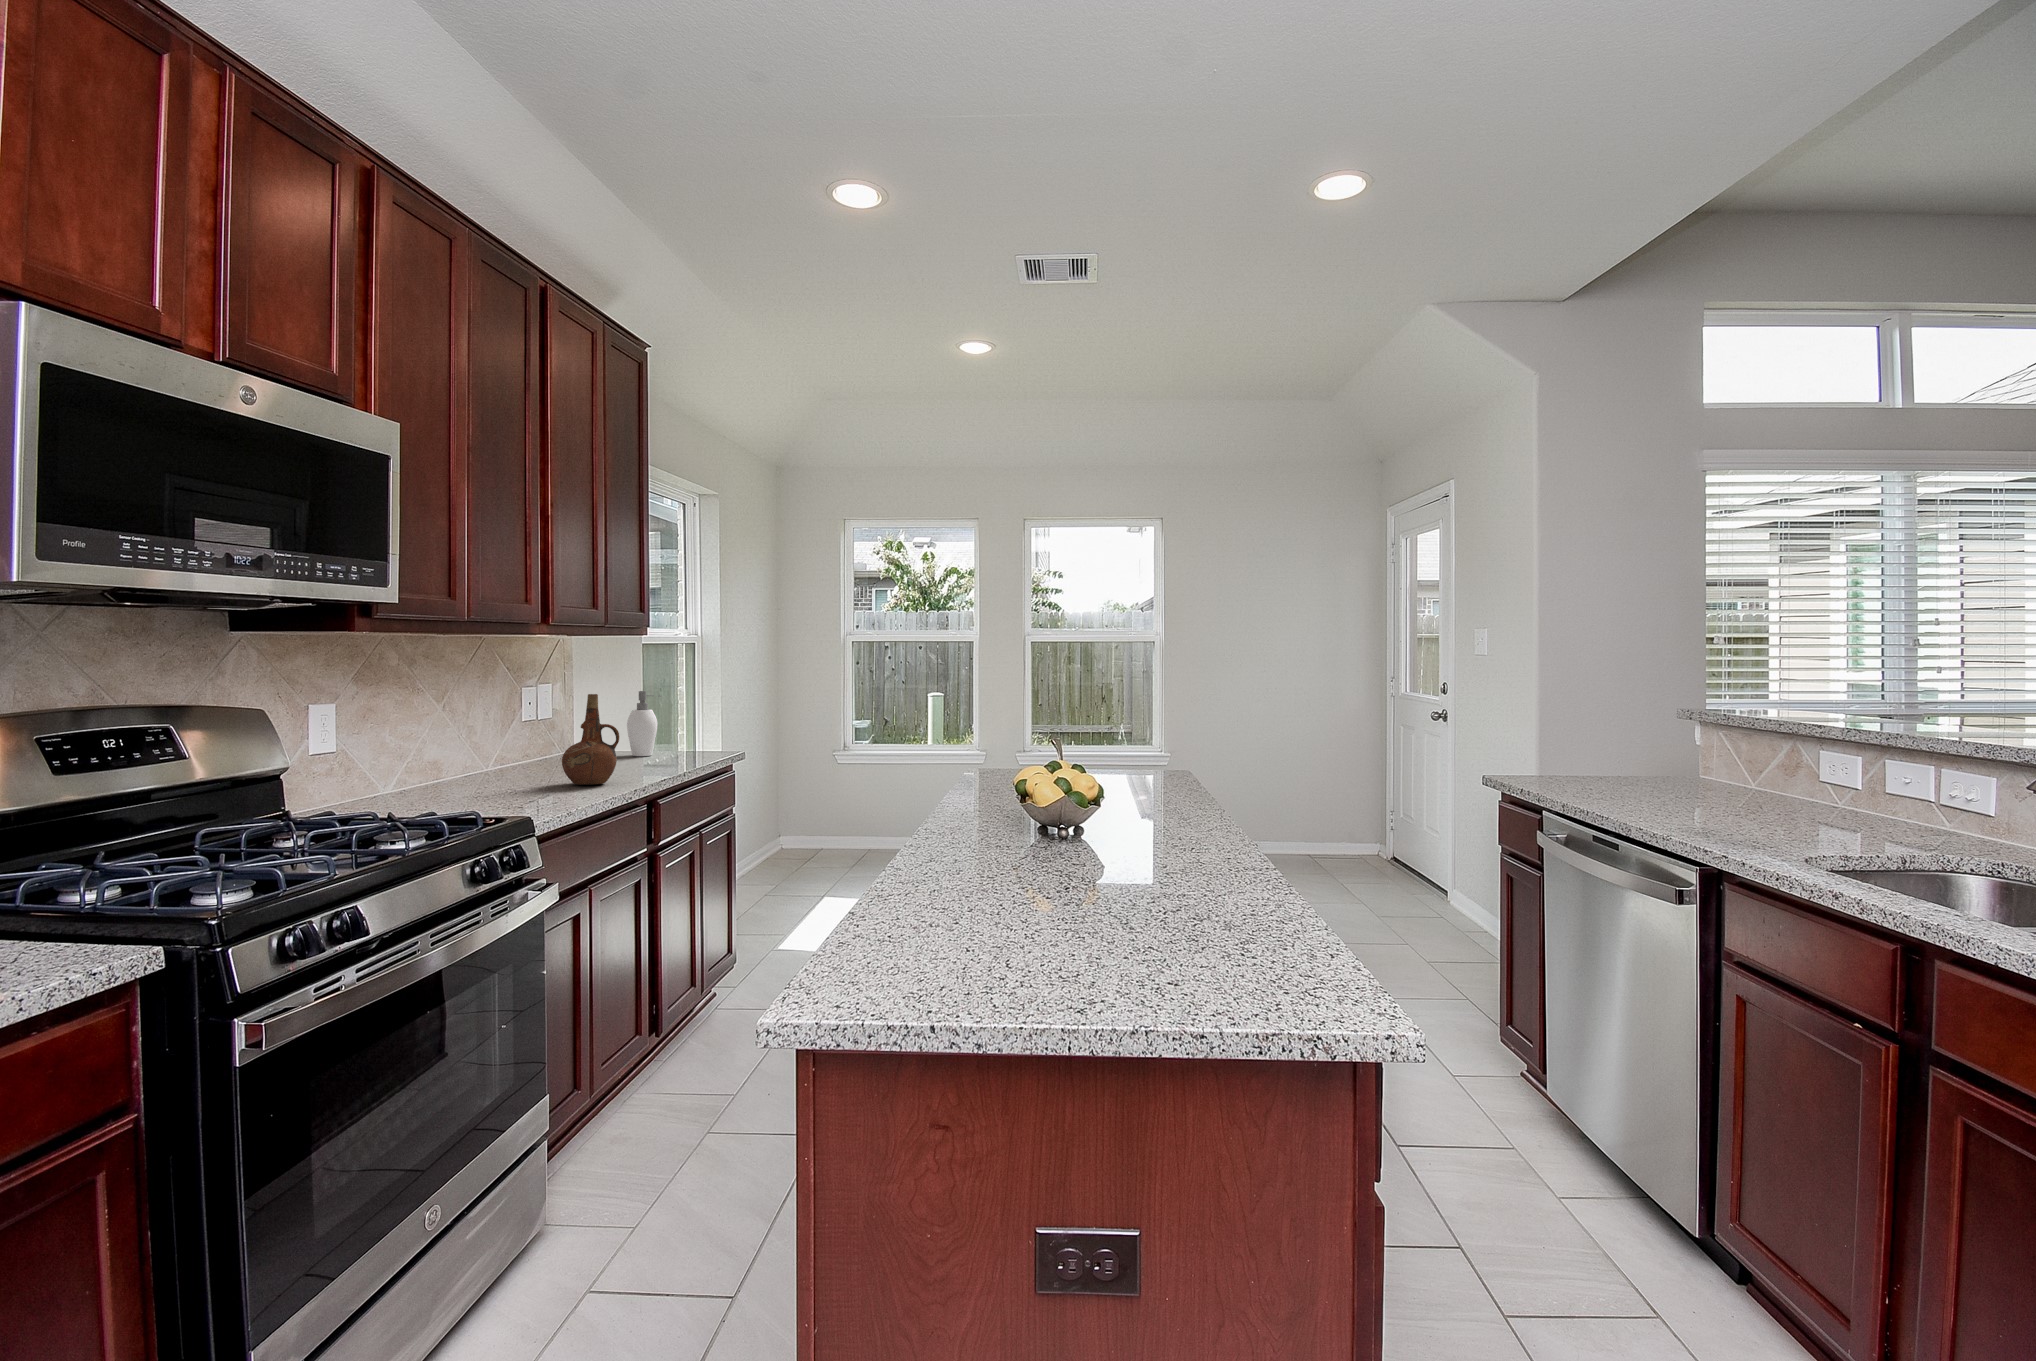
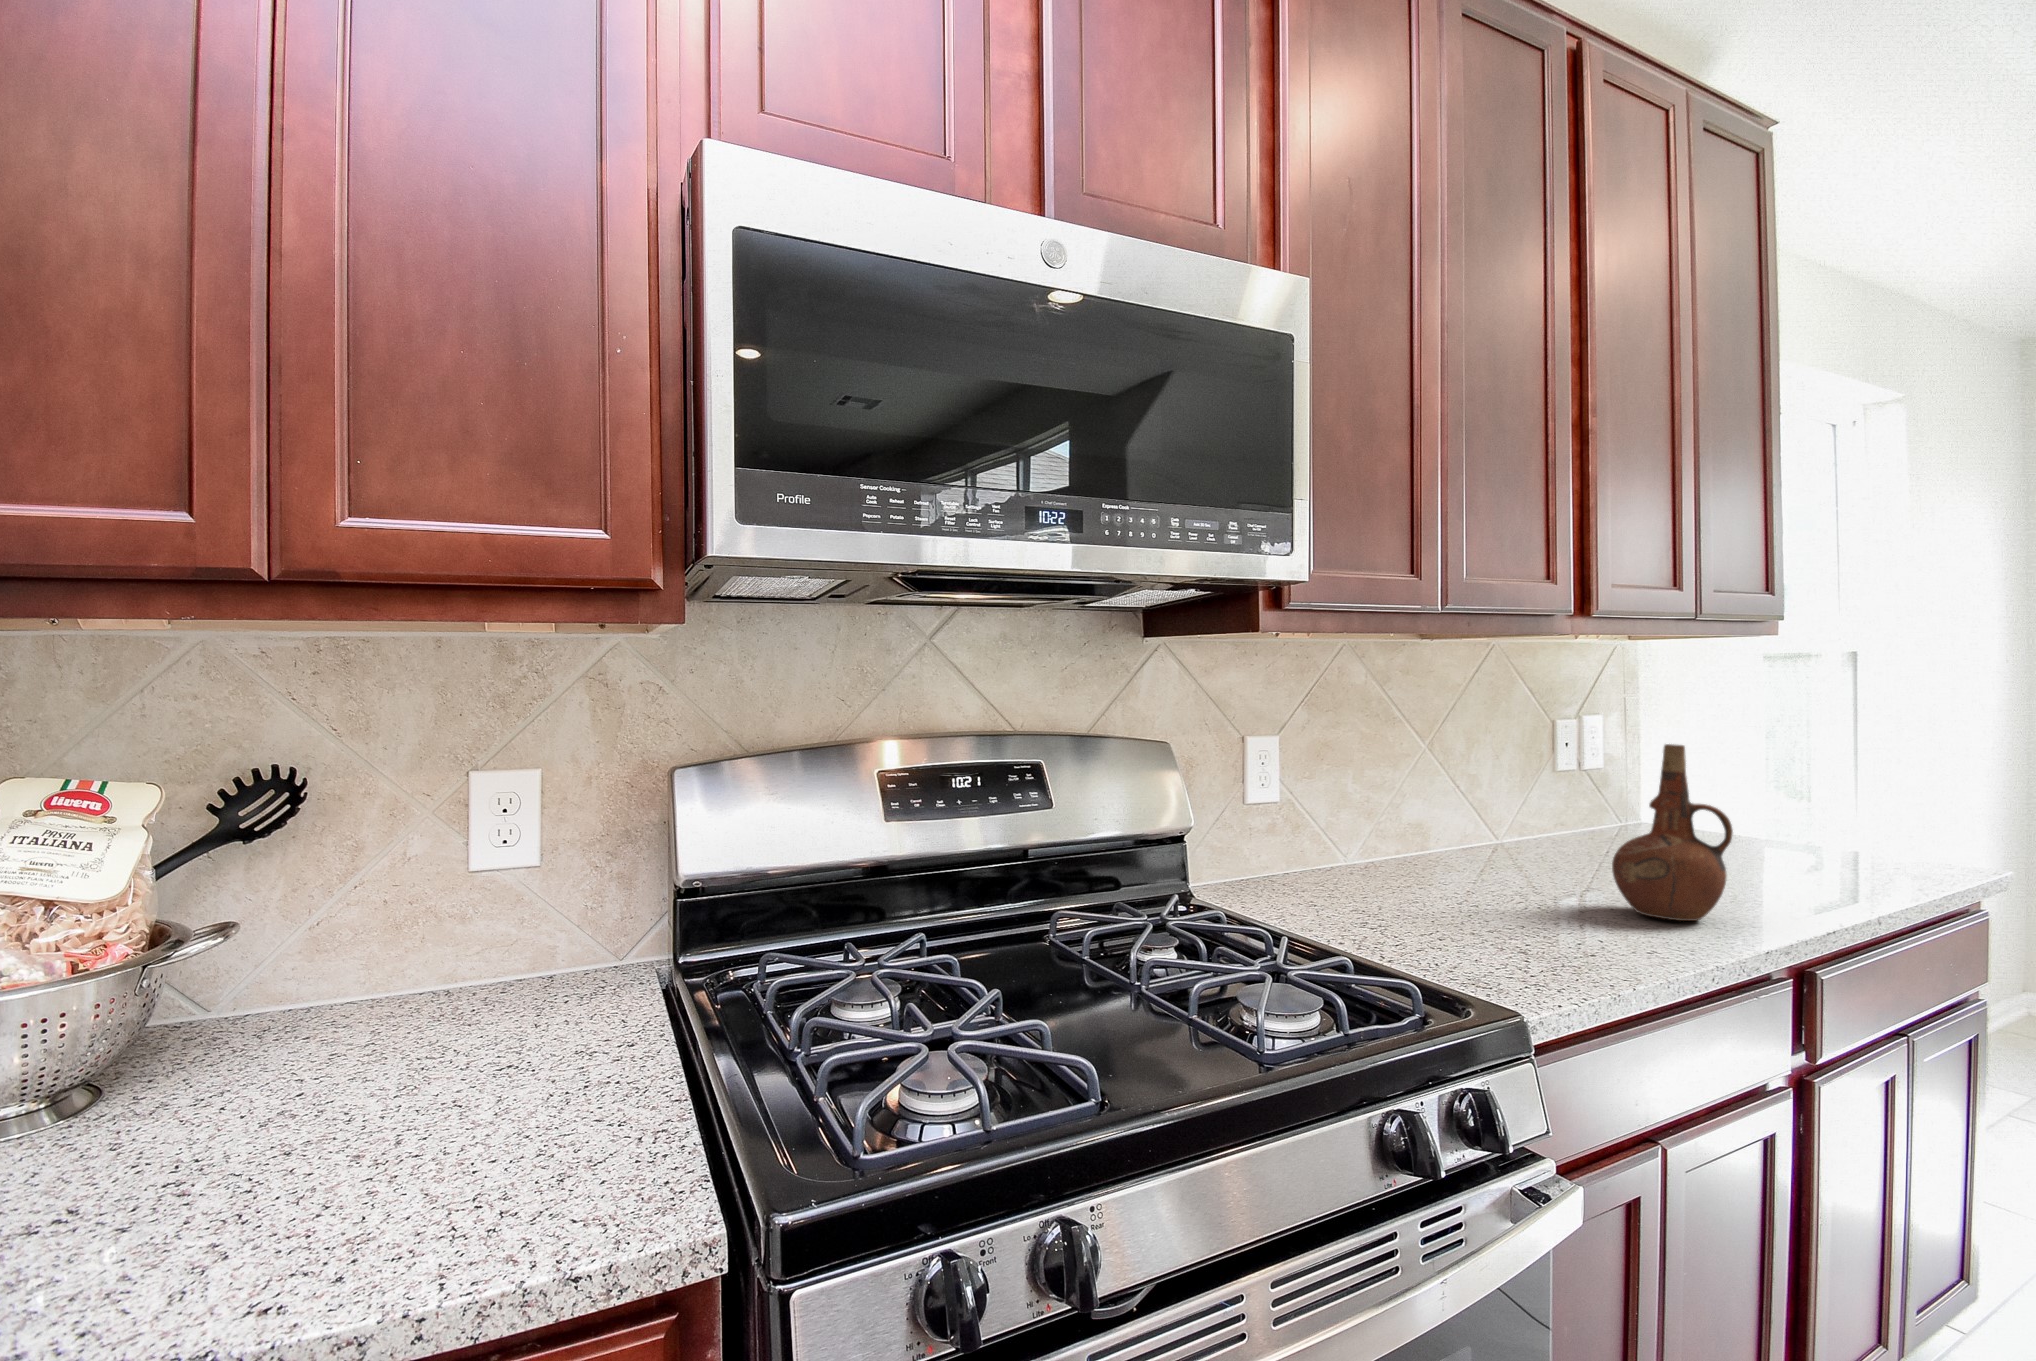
soap dispenser: present [627,691,661,756] -> none [1746,739,1824,860]

